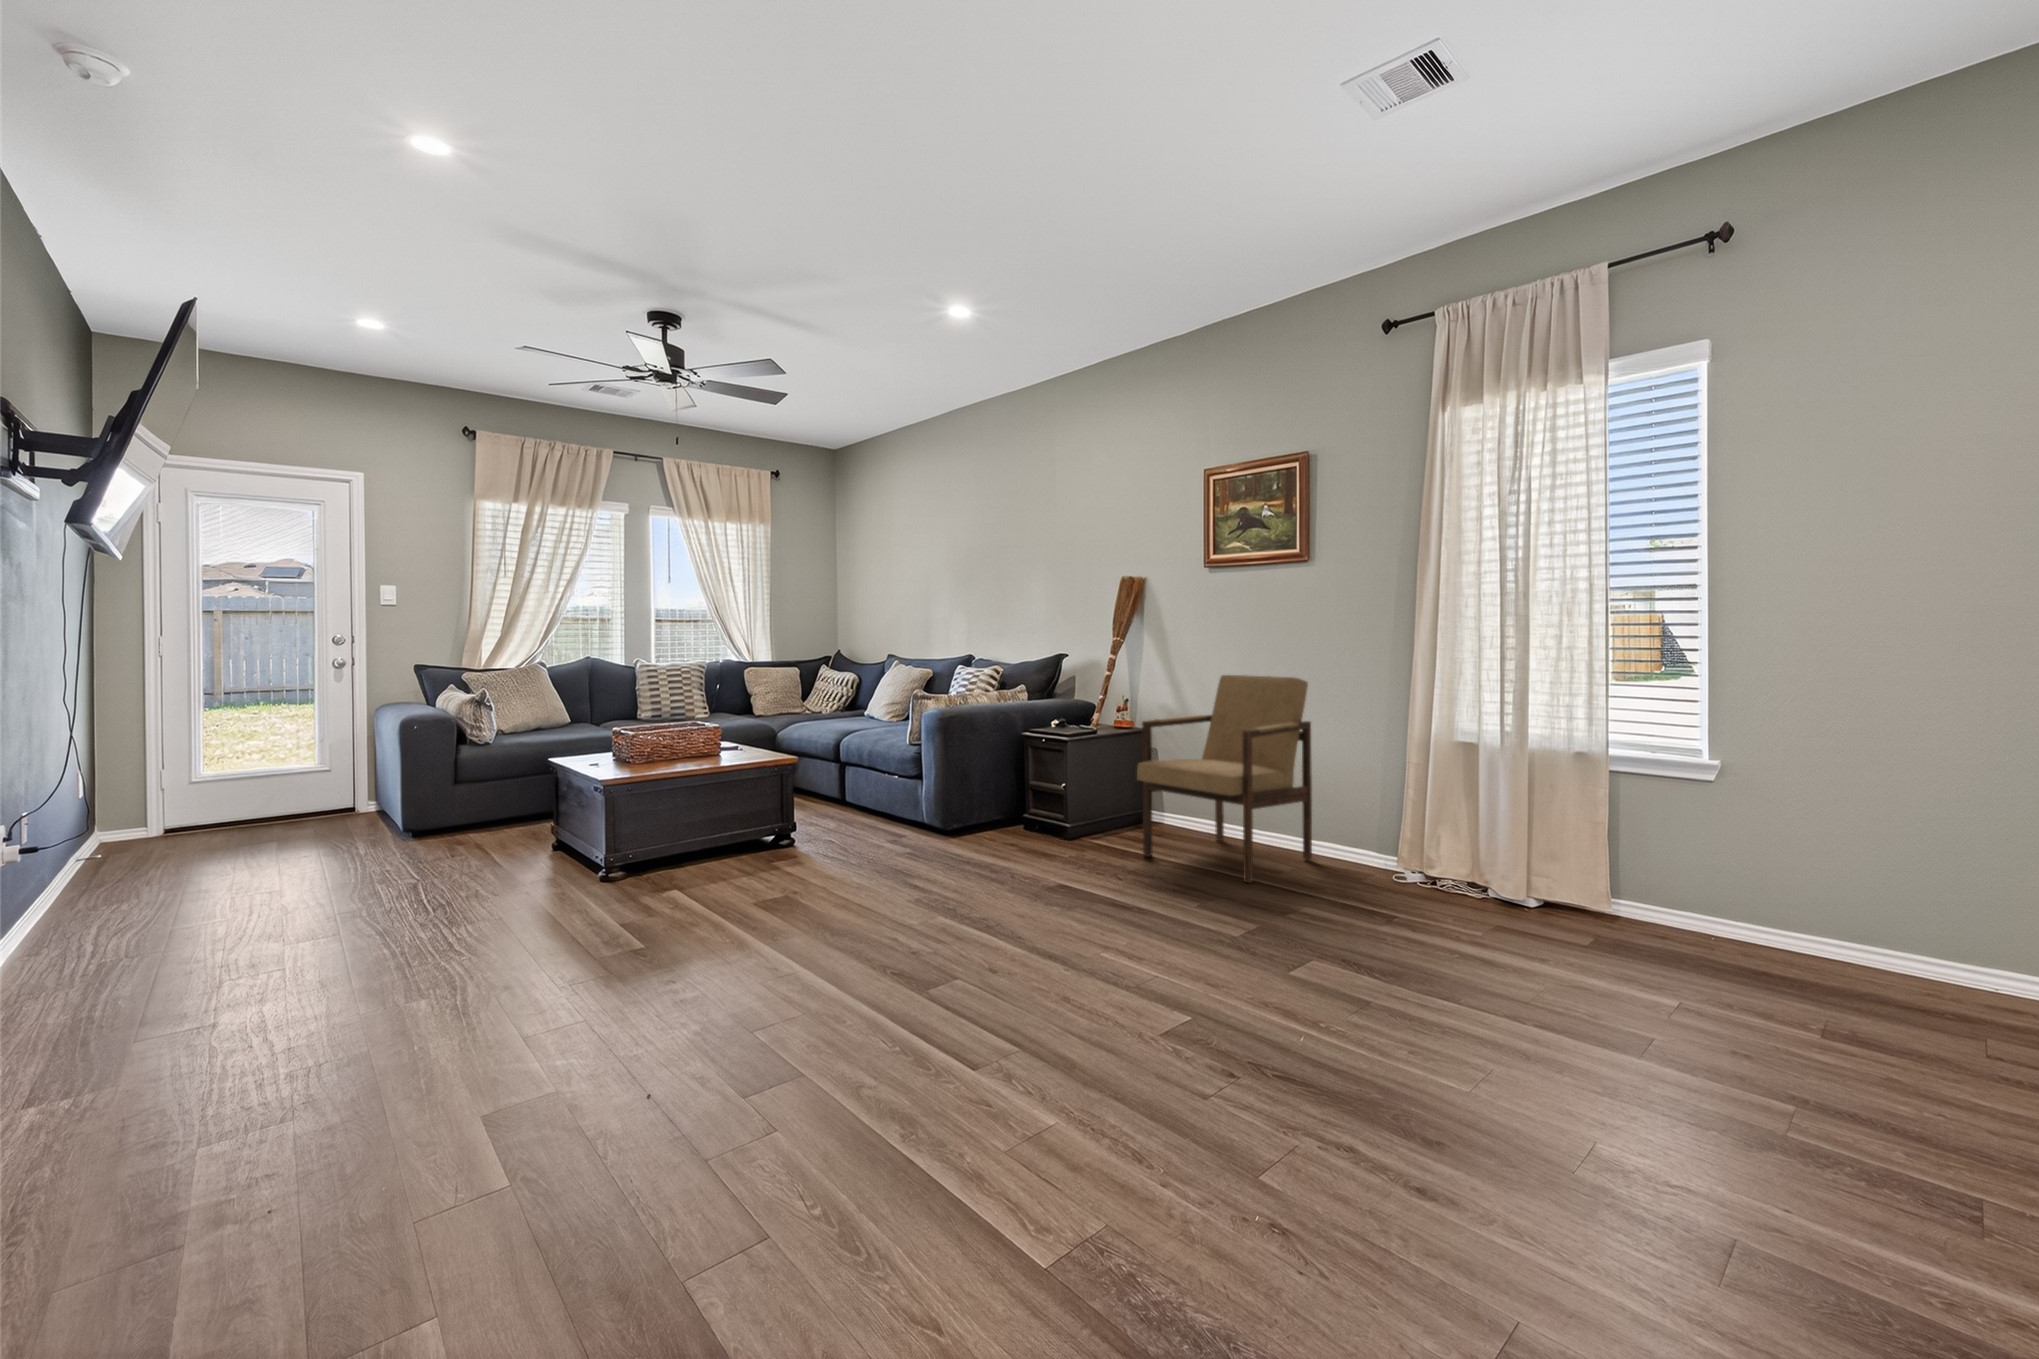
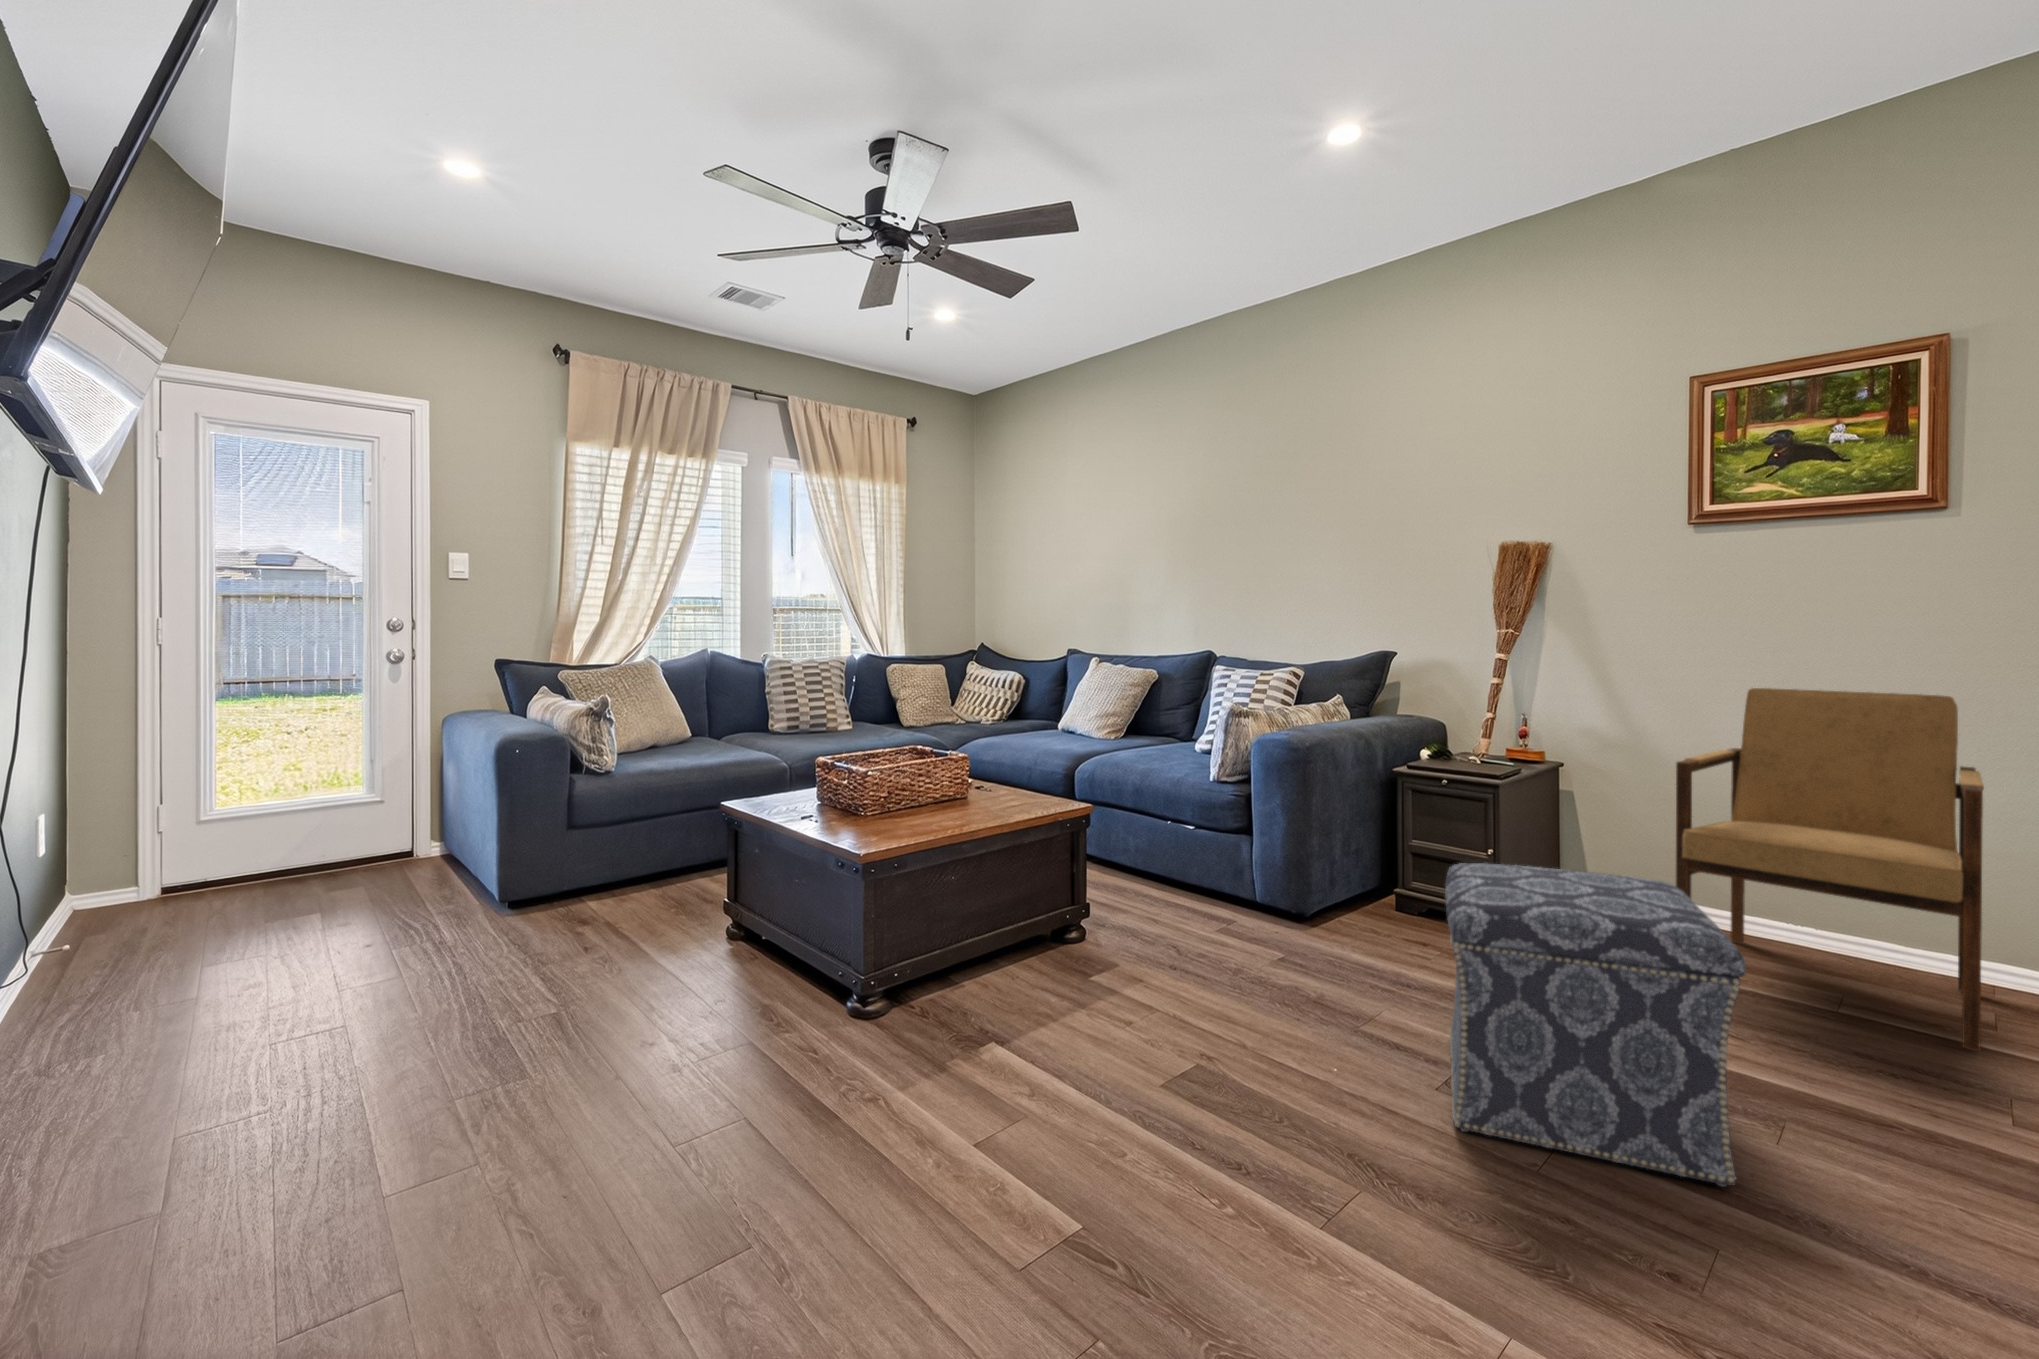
ottoman: none [885,778,1053,929] -> present [1445,863,1746,1187]

